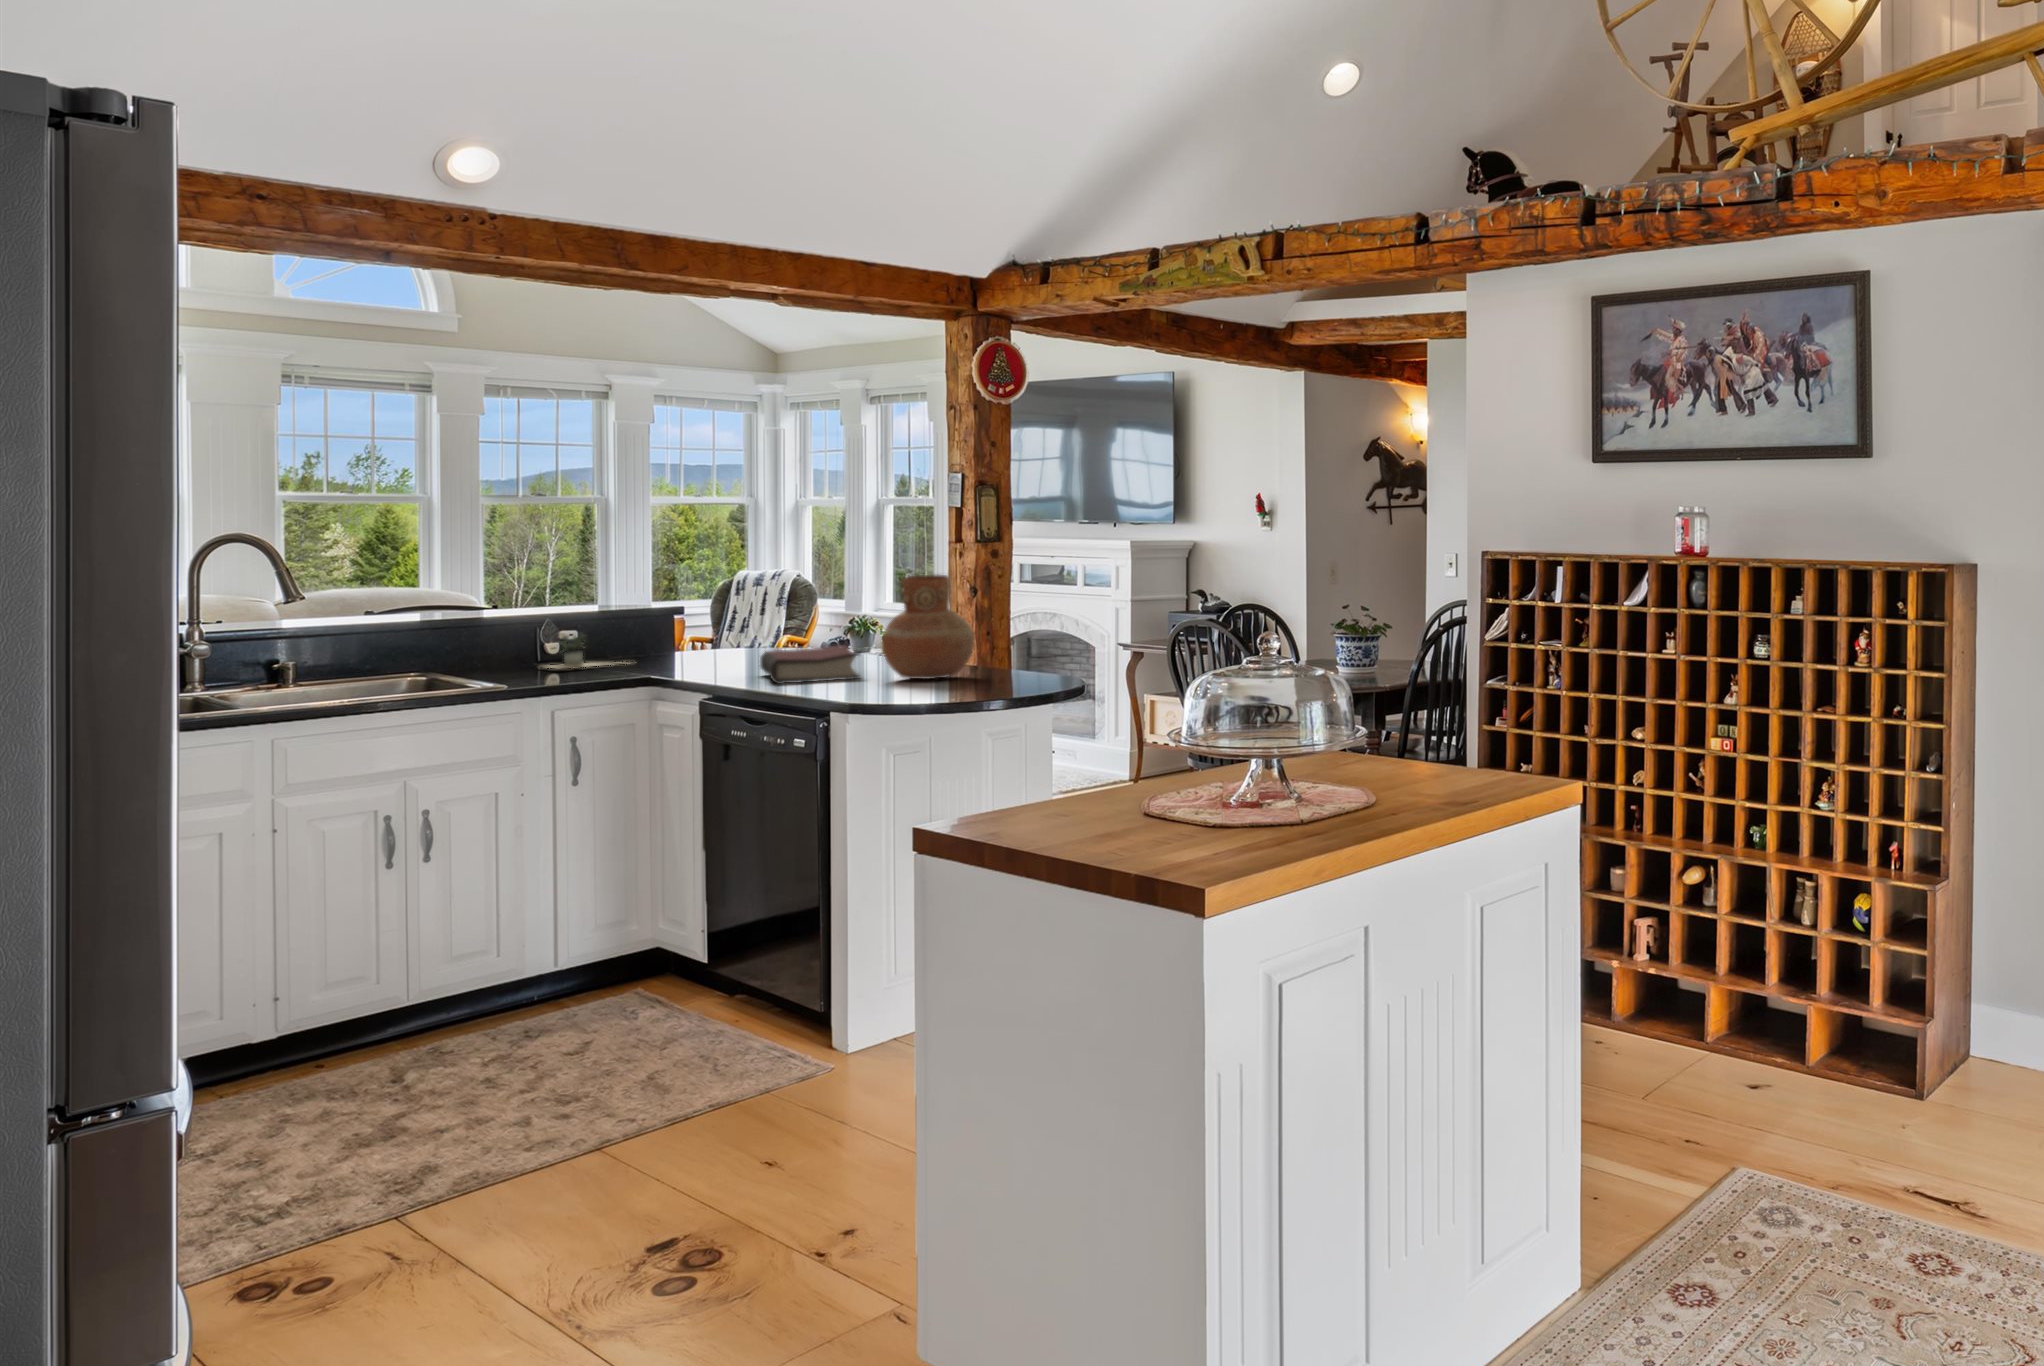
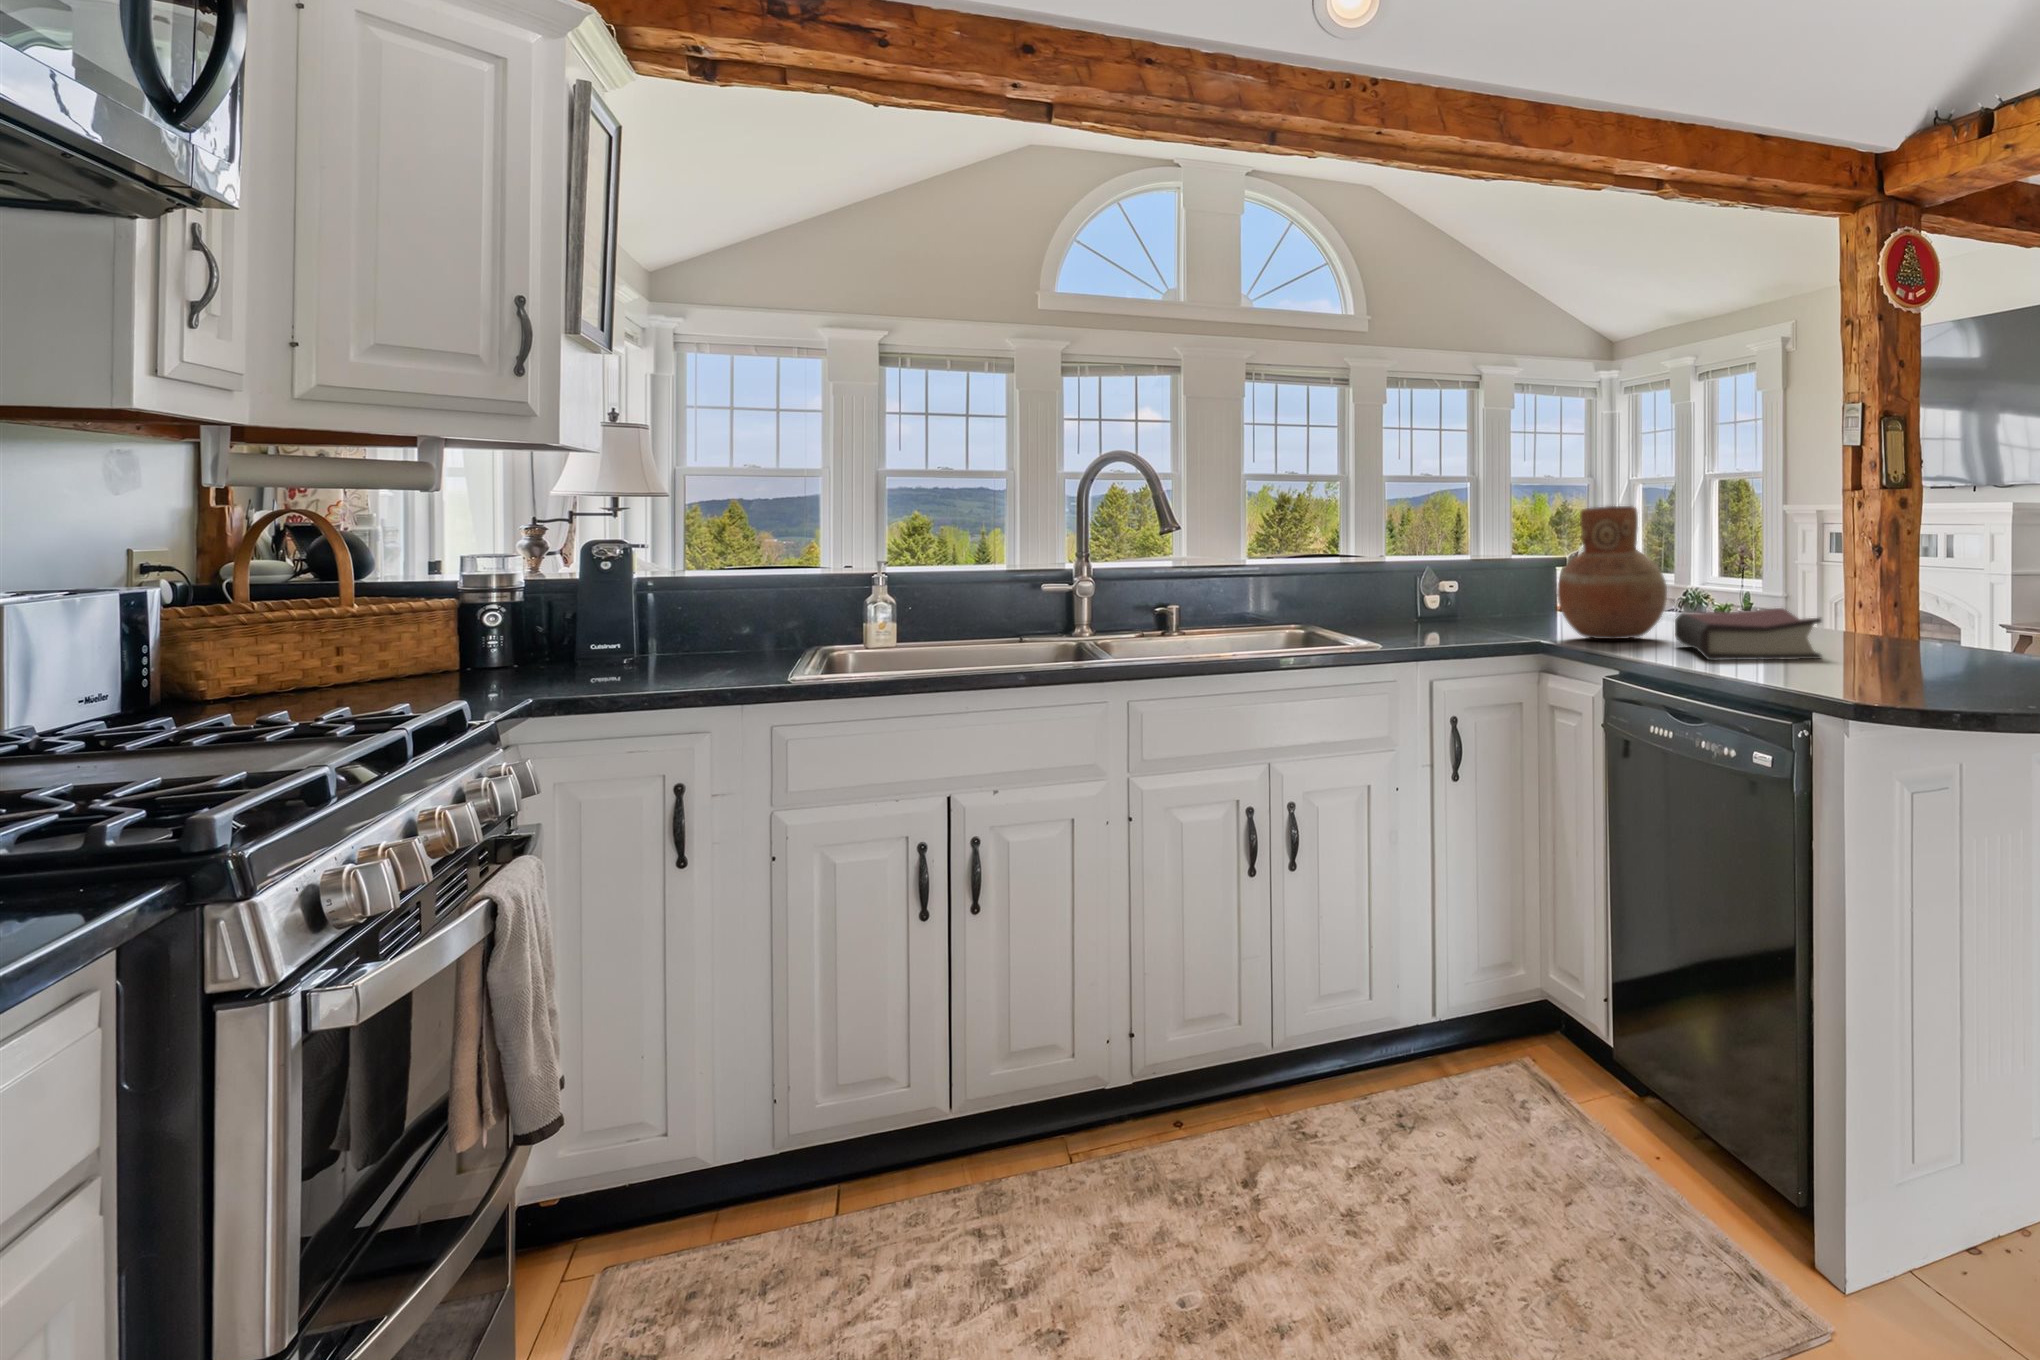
vase: present [882,575,974,679] -> present [1557,506,1667,639]
potted plant: present [547,633,601,668] -> none [1415,582,1550,627]

